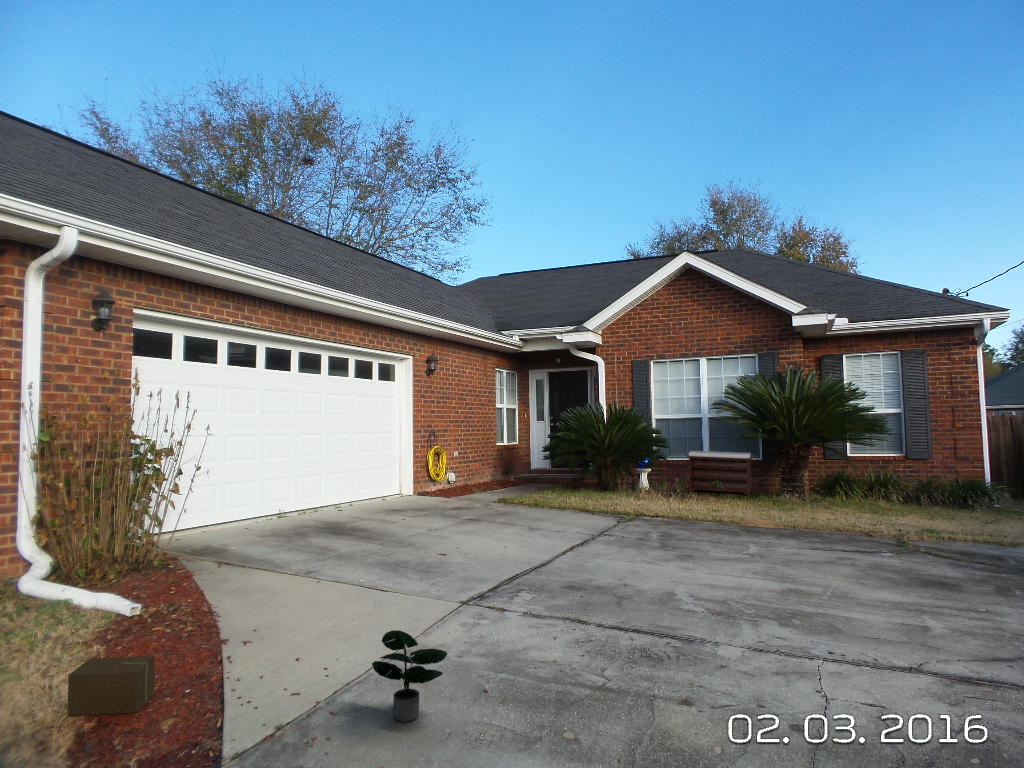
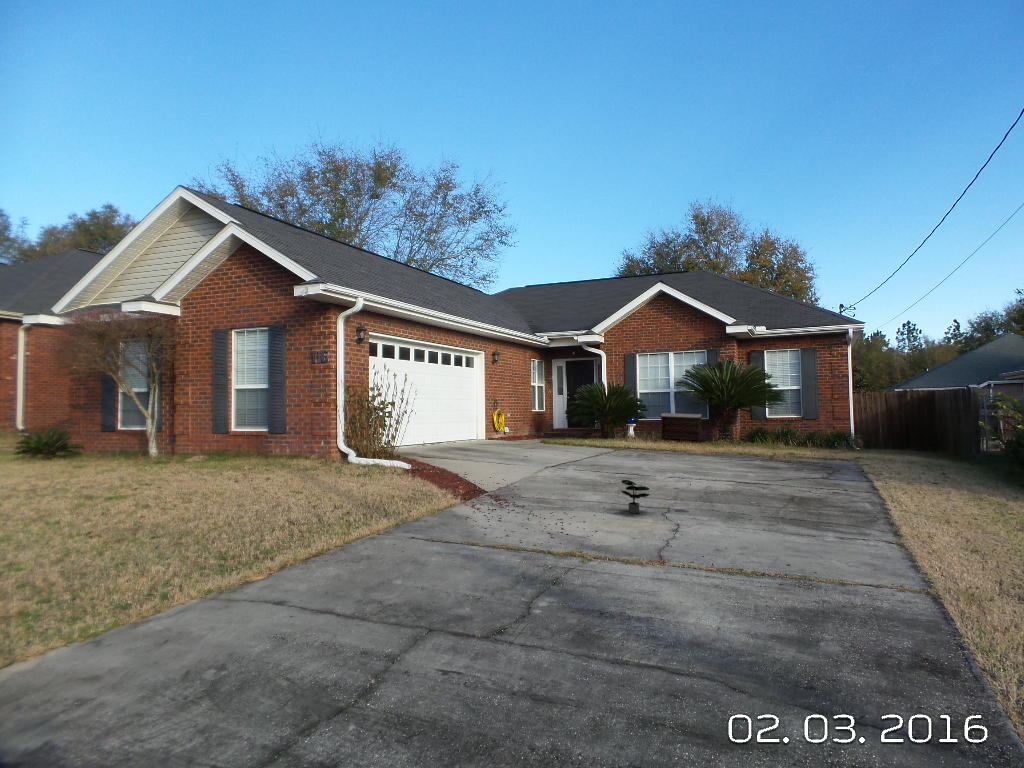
potted plant: present [372,630,447,722] -> present [621,480,650,513]
cardboard box: present [68,656,155,716] -> none [405,490,432,510]

